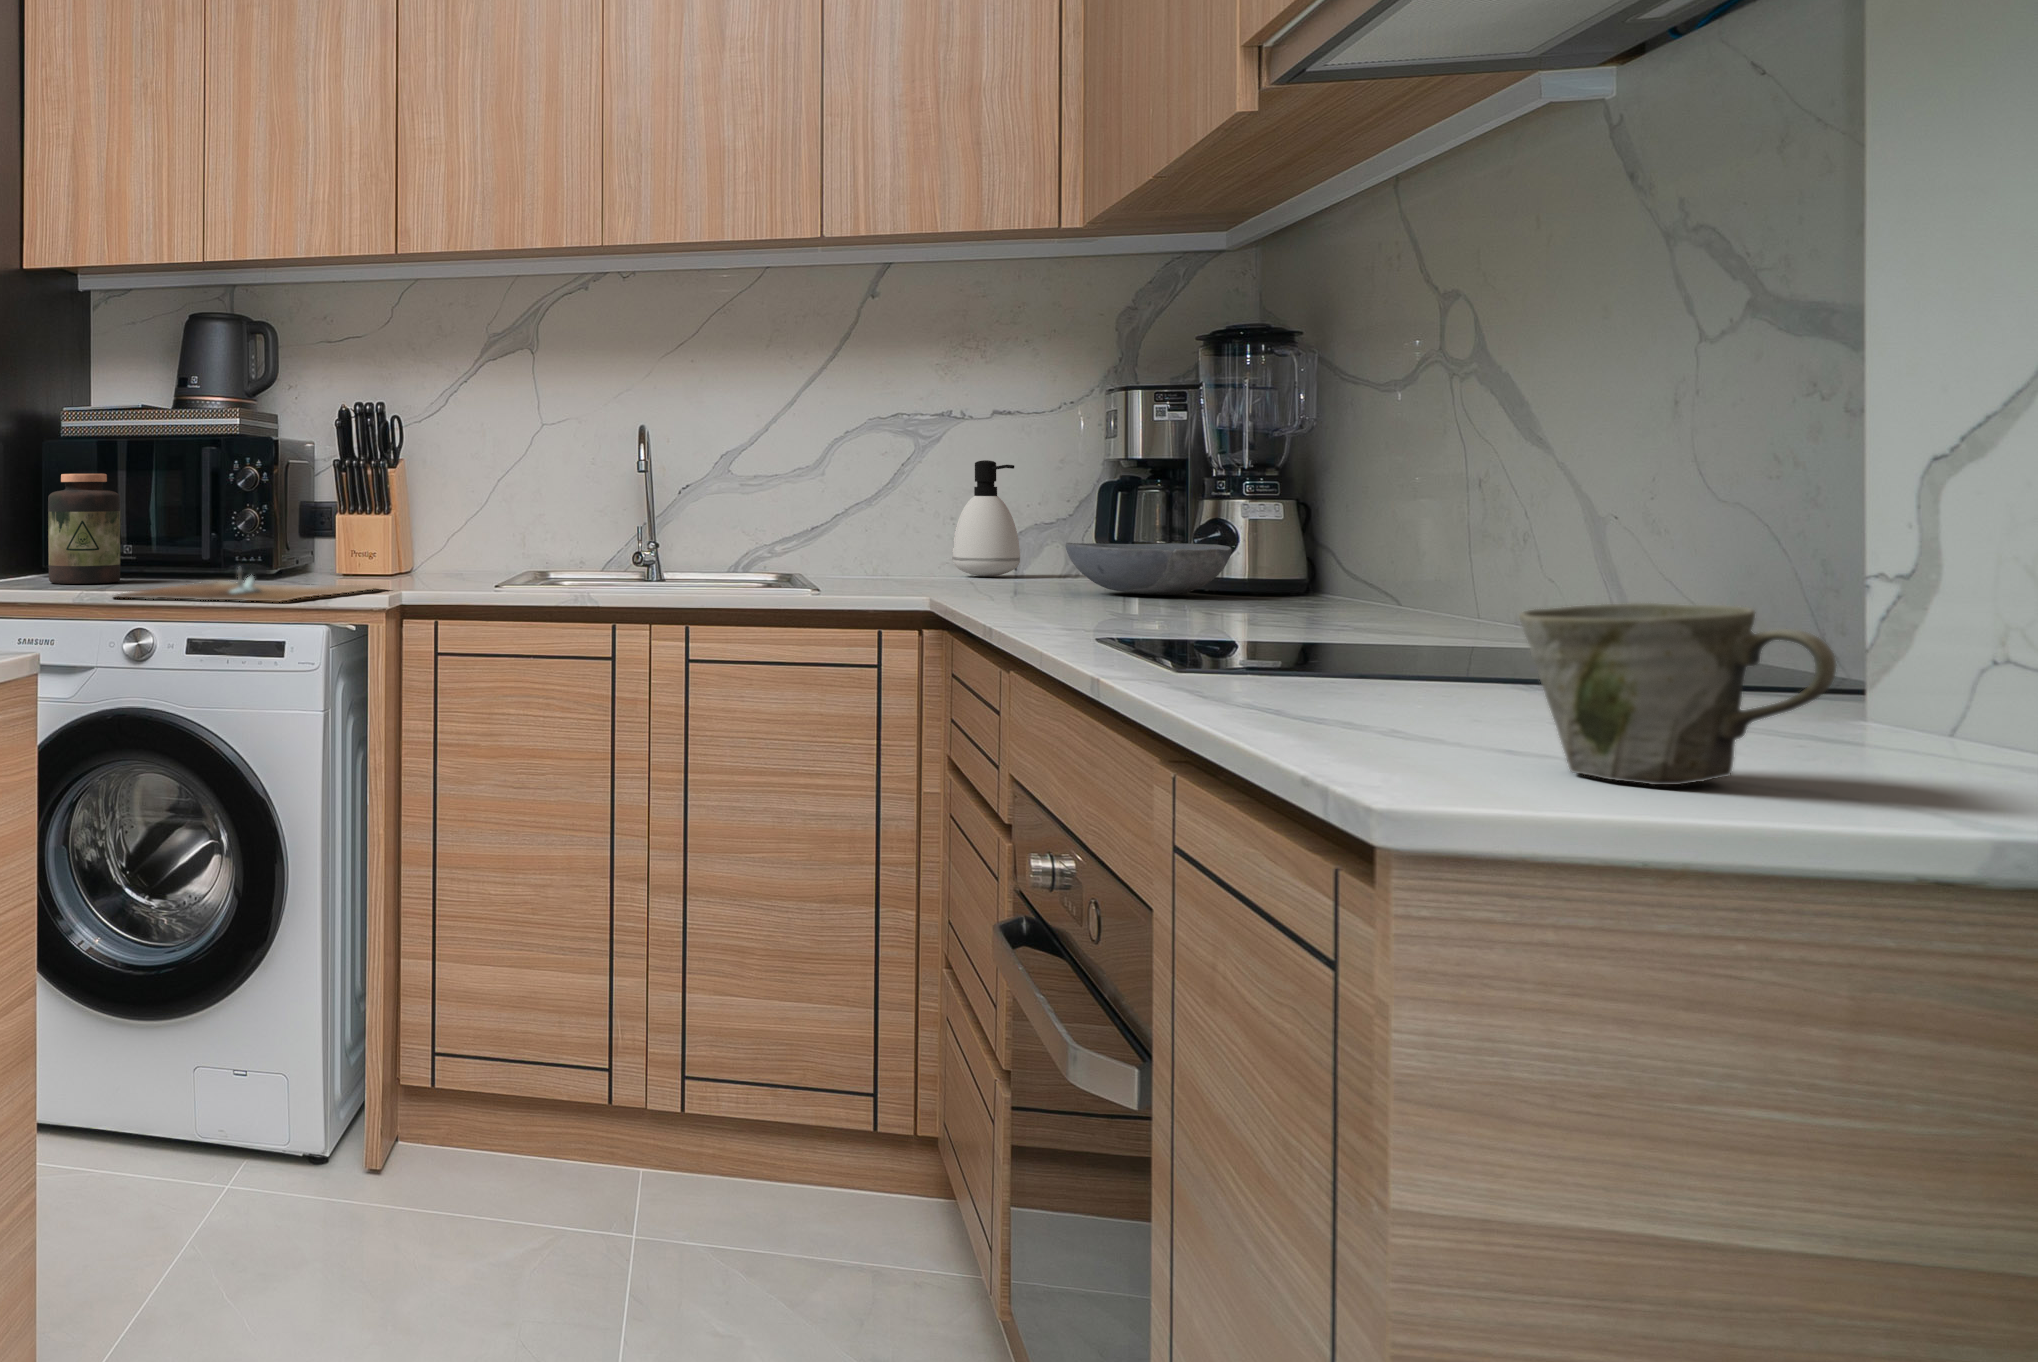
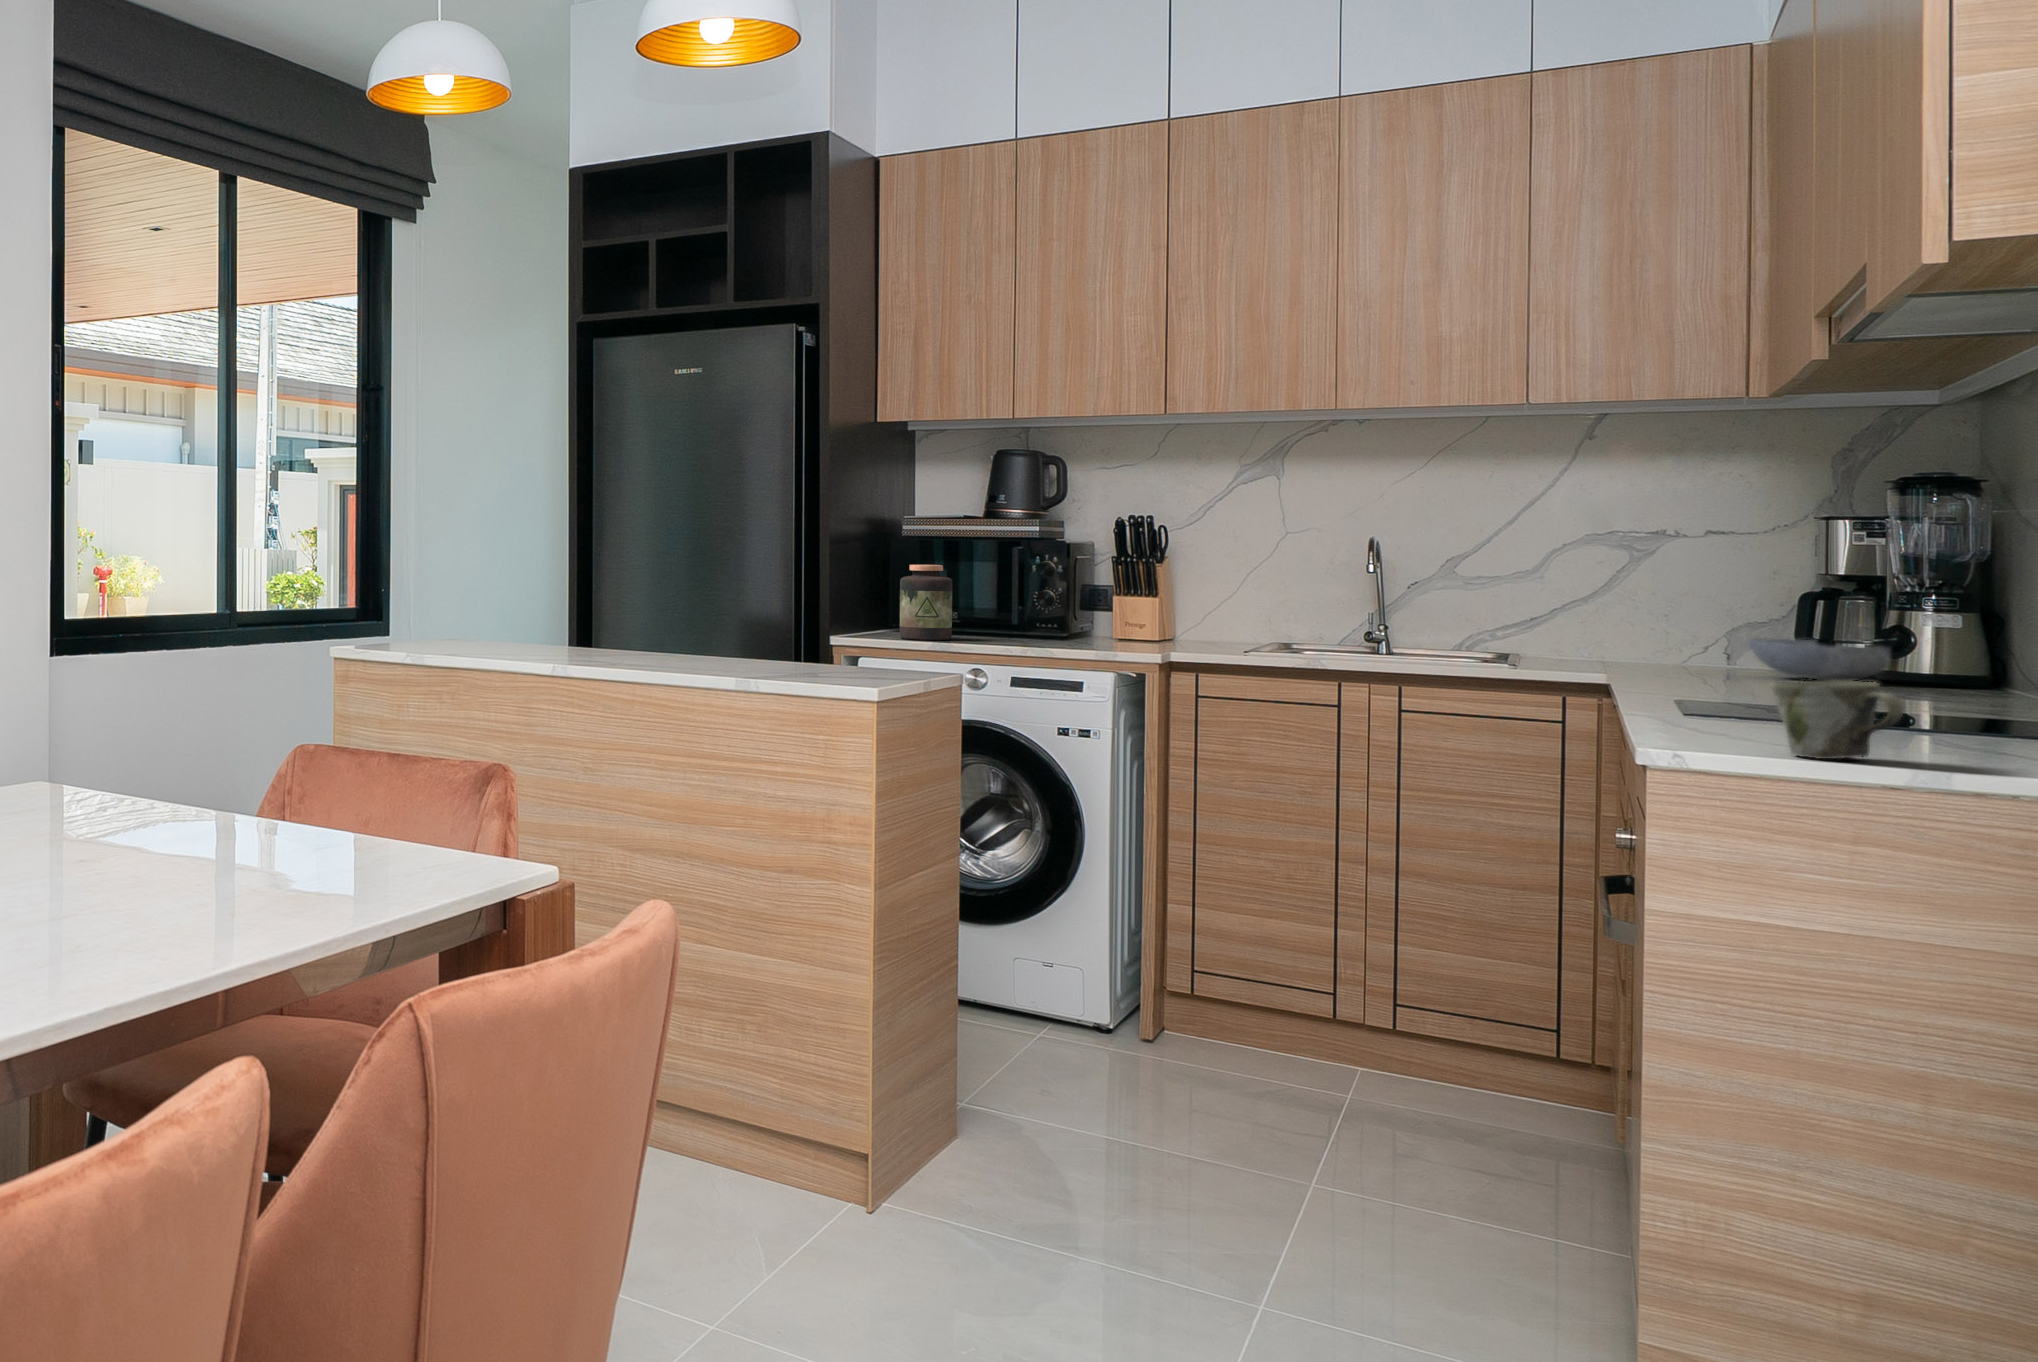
soap dispenser: present [952,460,1020,576] -> none [1673,568,1739,661]
cutting board: present [115,568,381,602] -> none [961,633,1163,657]

